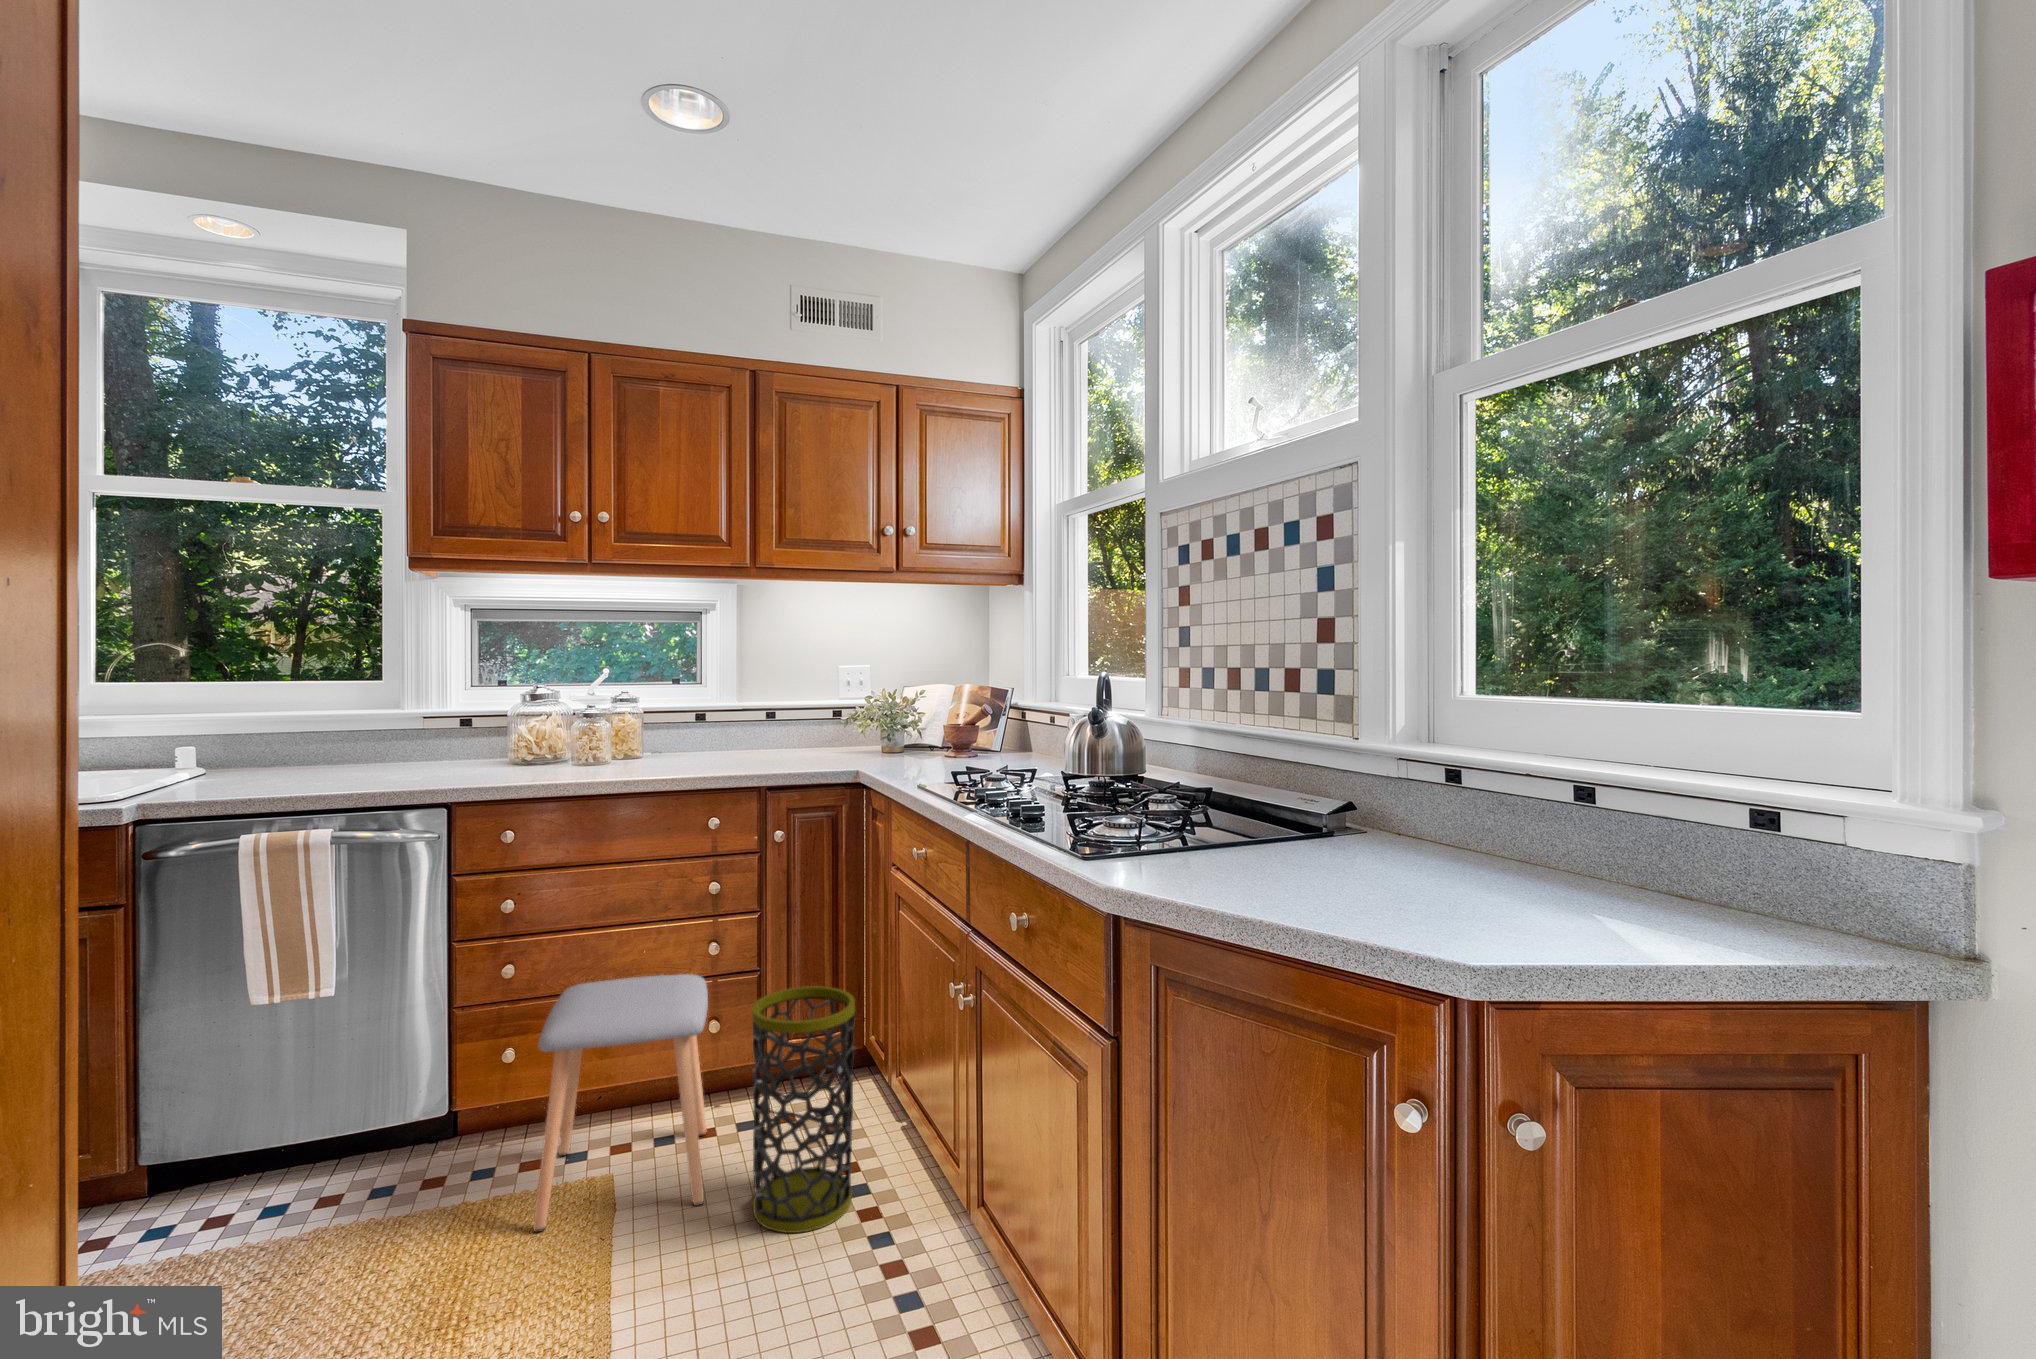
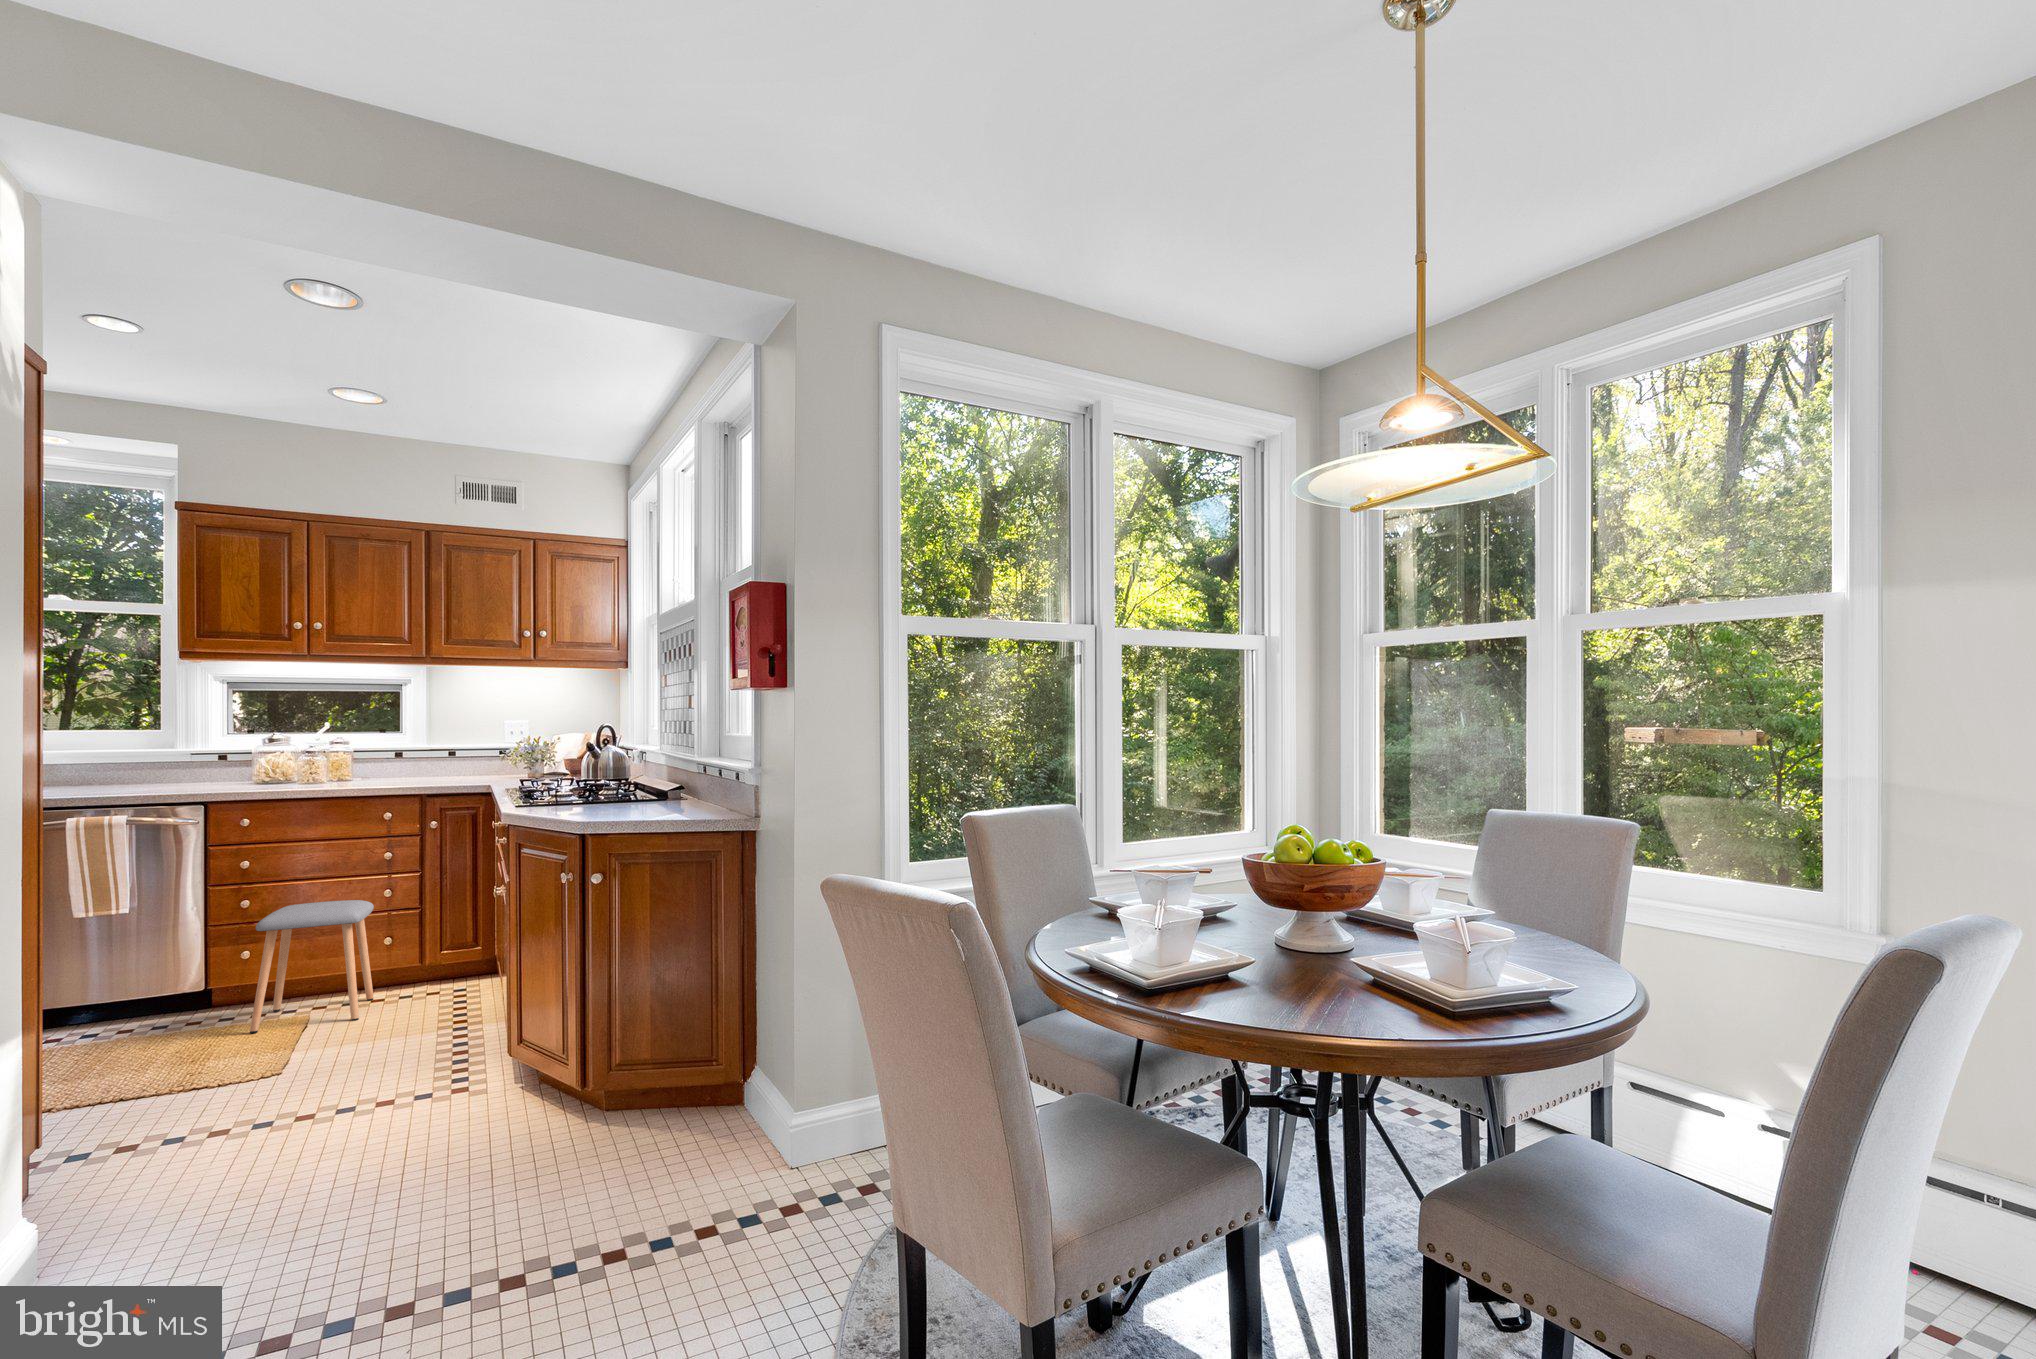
trash can: present [752,986,855,1233] -> none [386,897,453,1024]

